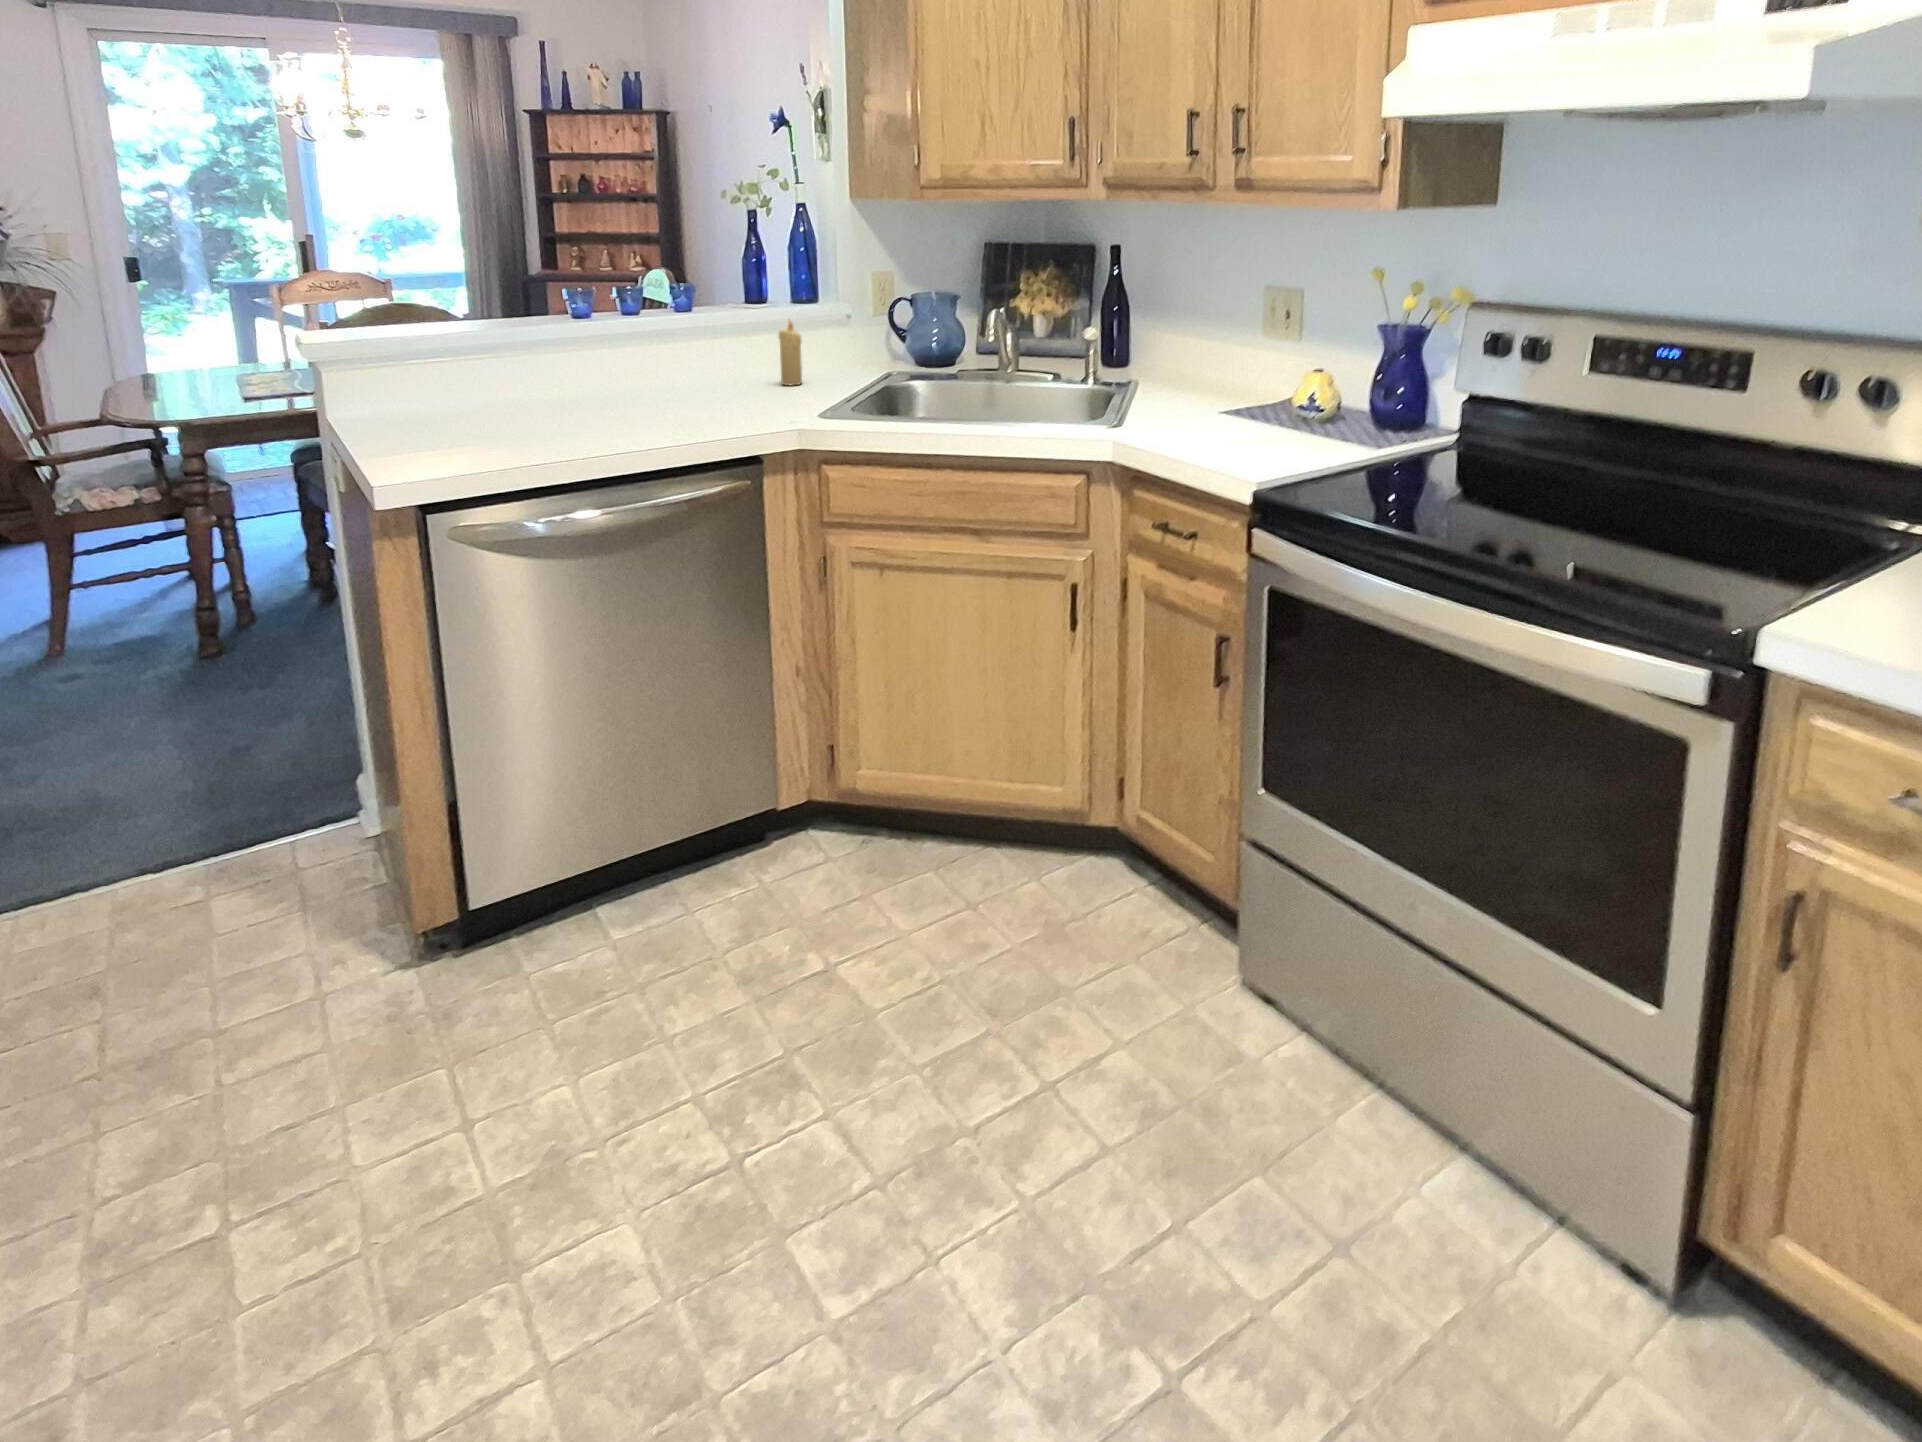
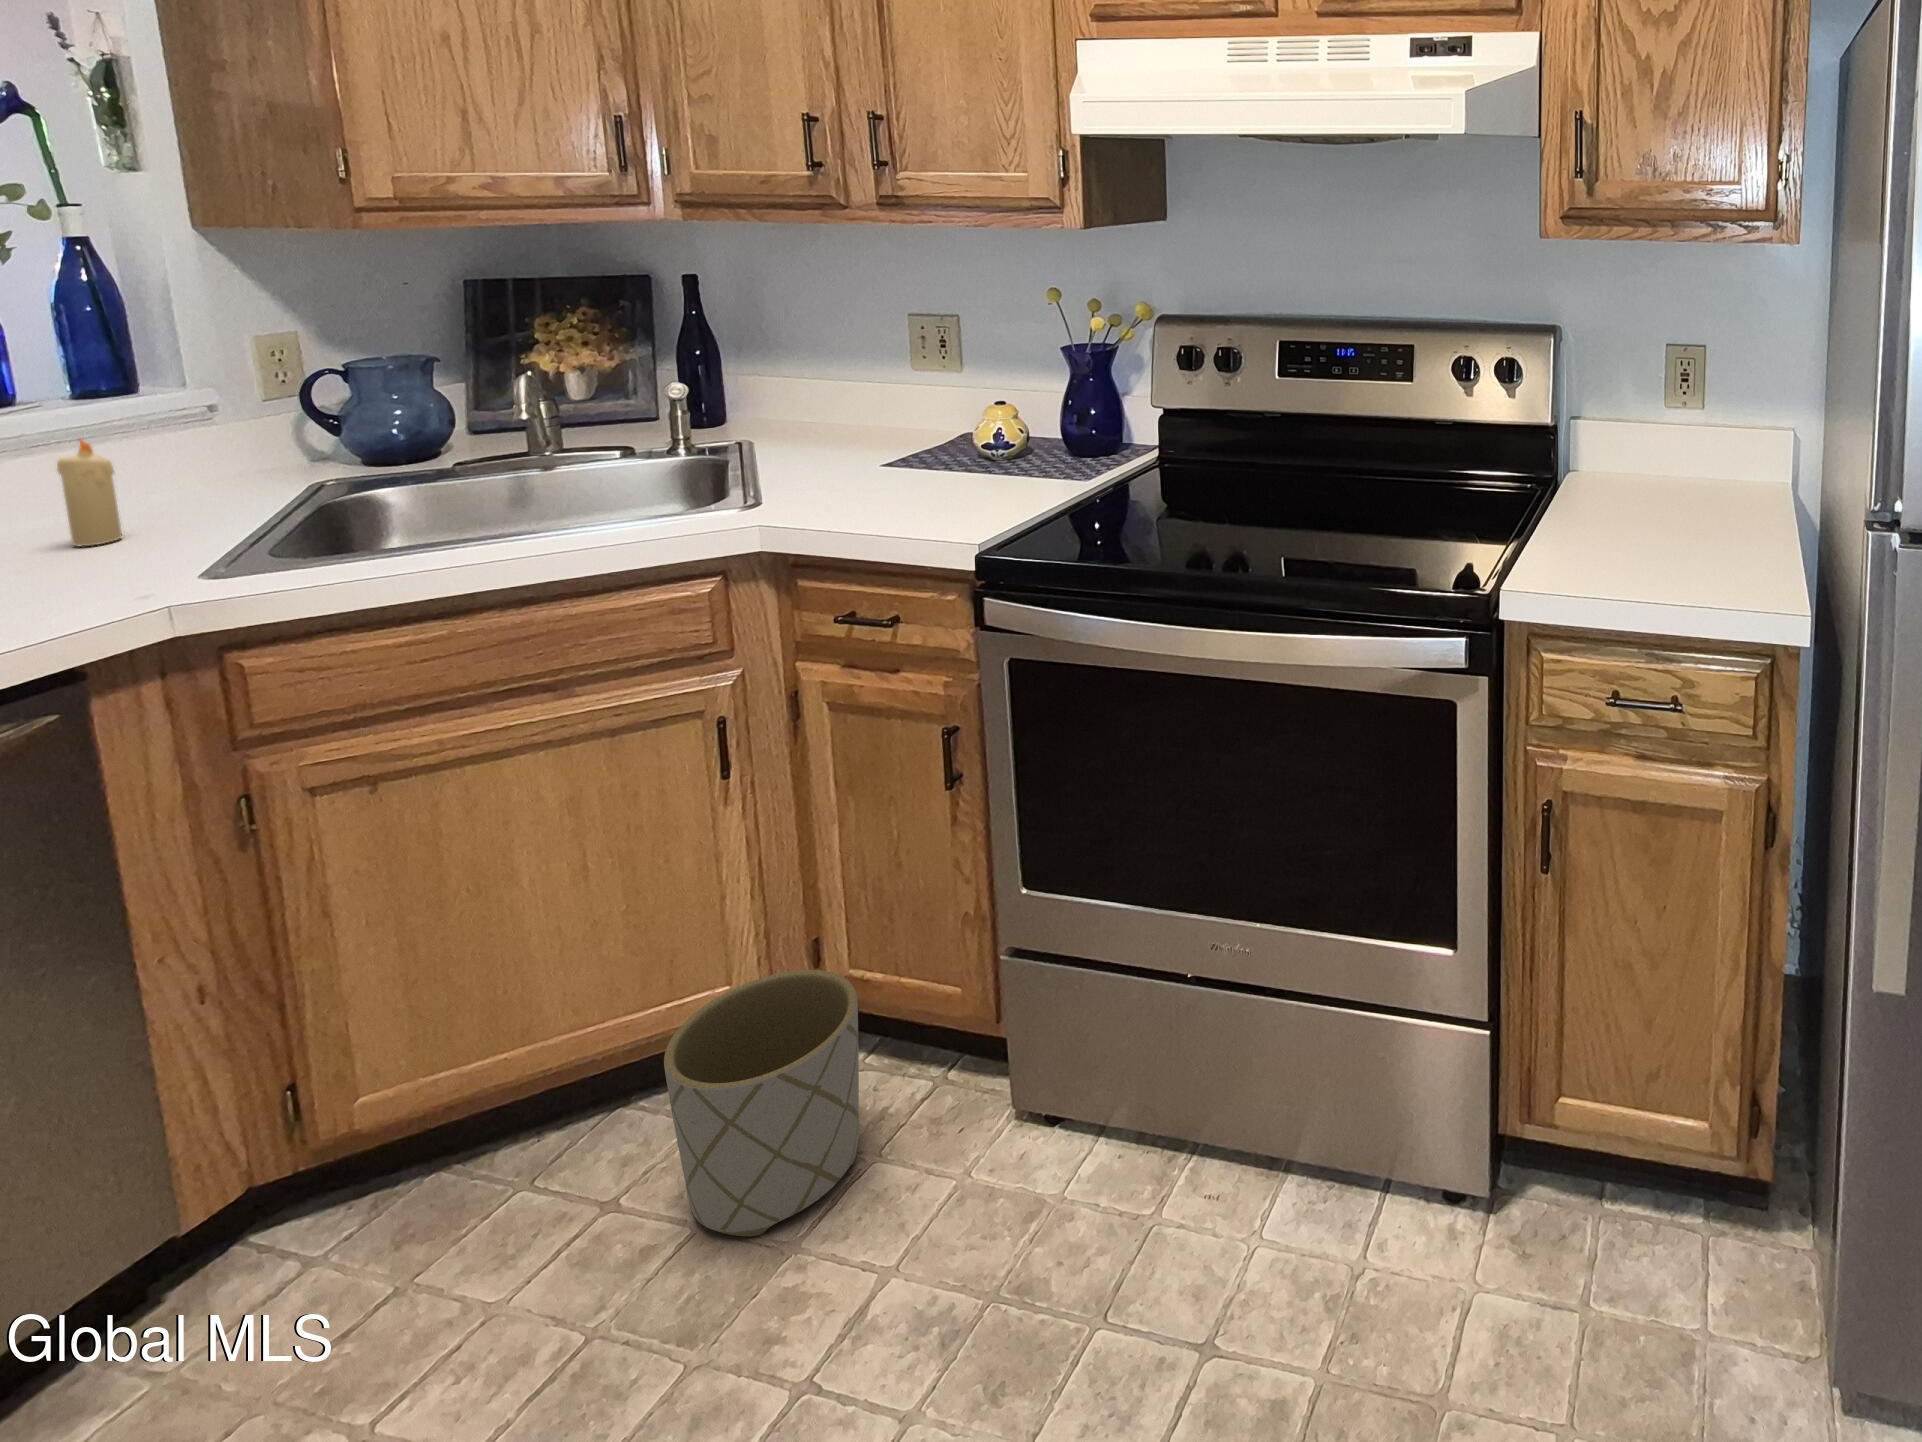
planter: none [1009,787,1138,975] -> present [664,970,859,1236]

